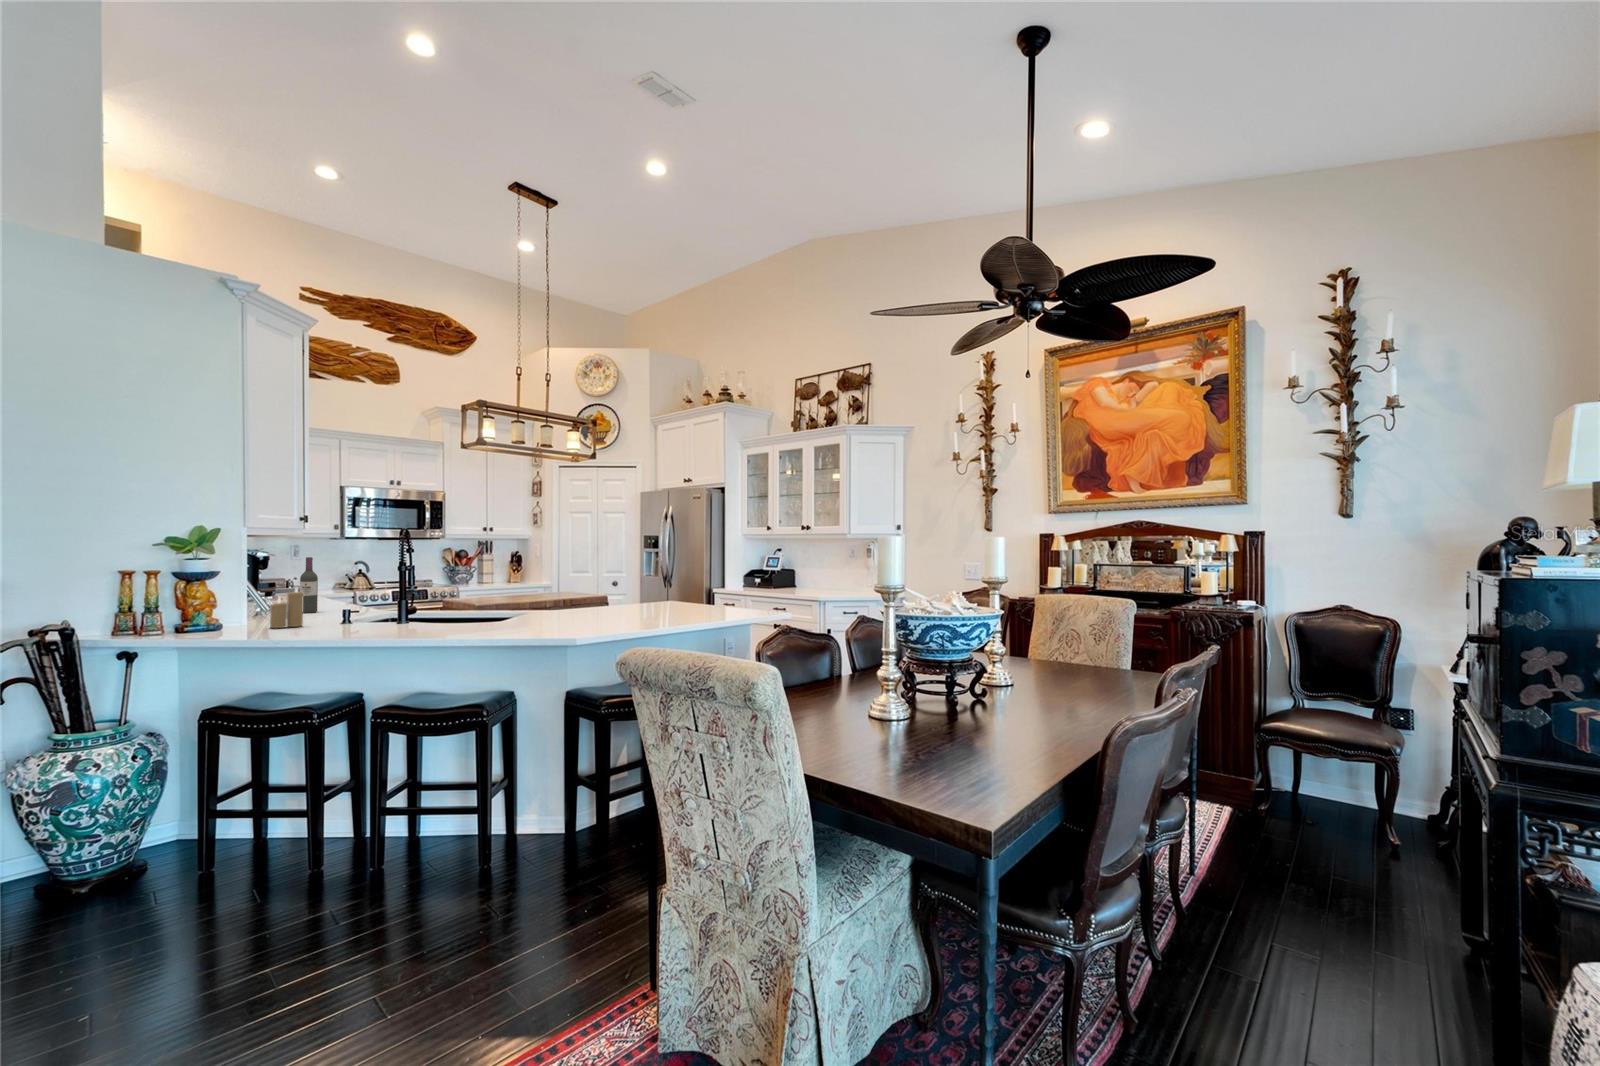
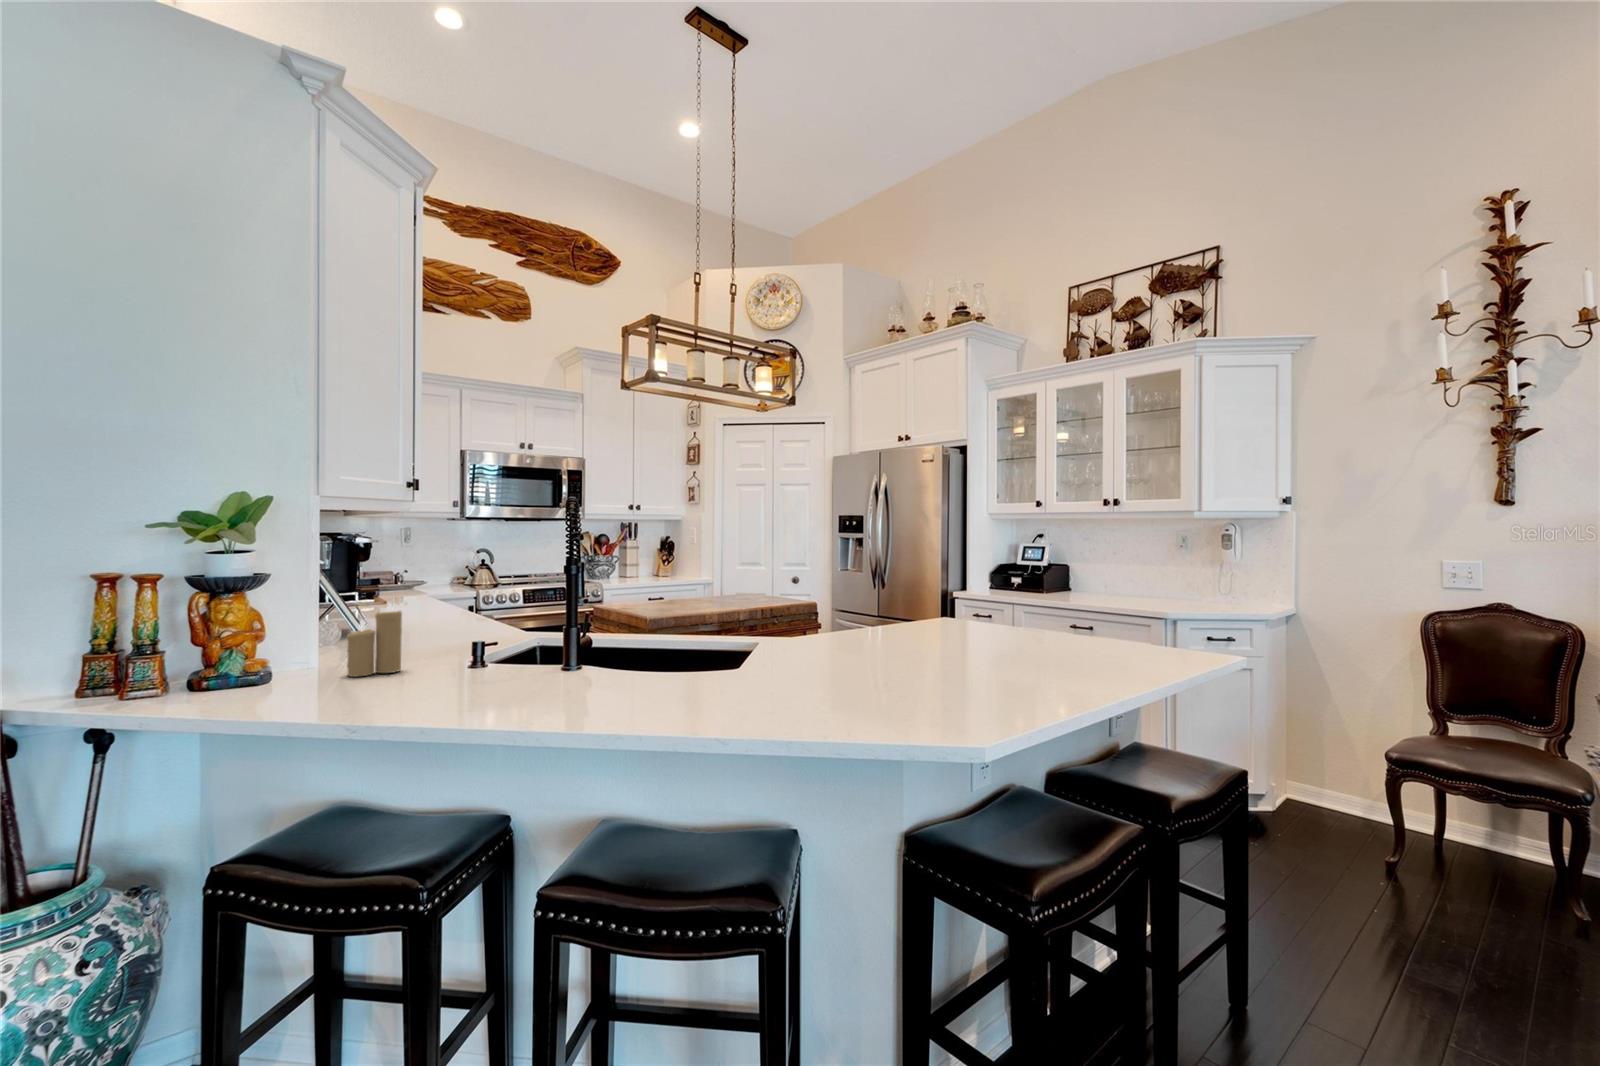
wine bottle: present [300,557,318,613] -> none [404,548,429,635]

